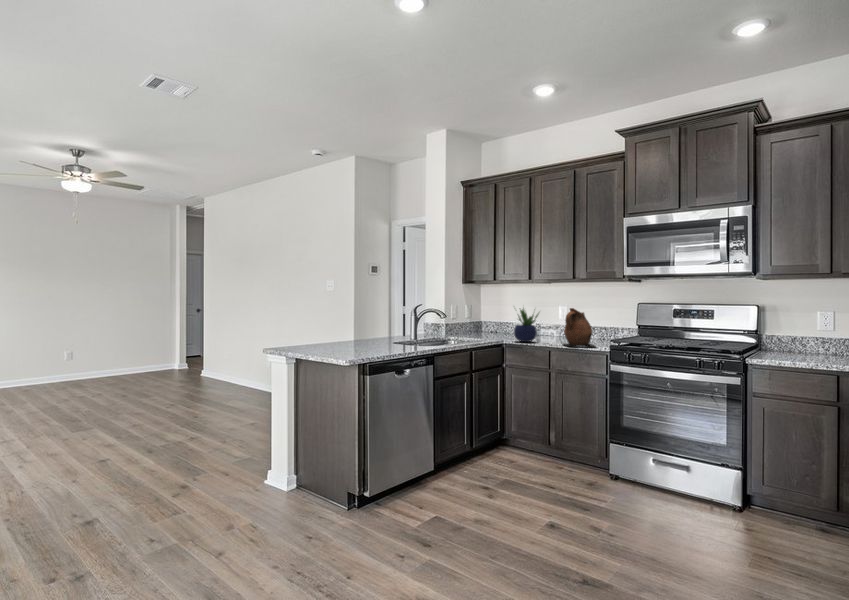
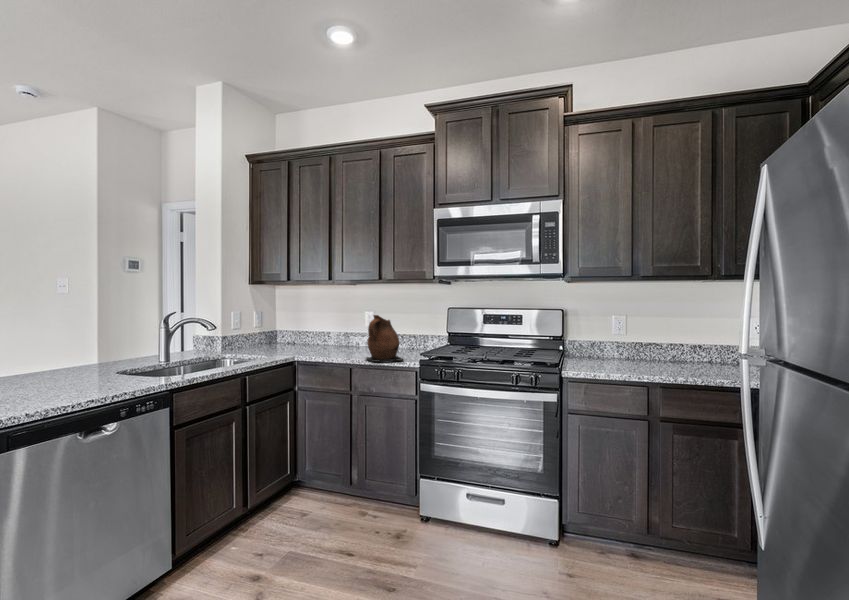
potted plant: present [514,308,539,342] -> none [306,310,341,357]

